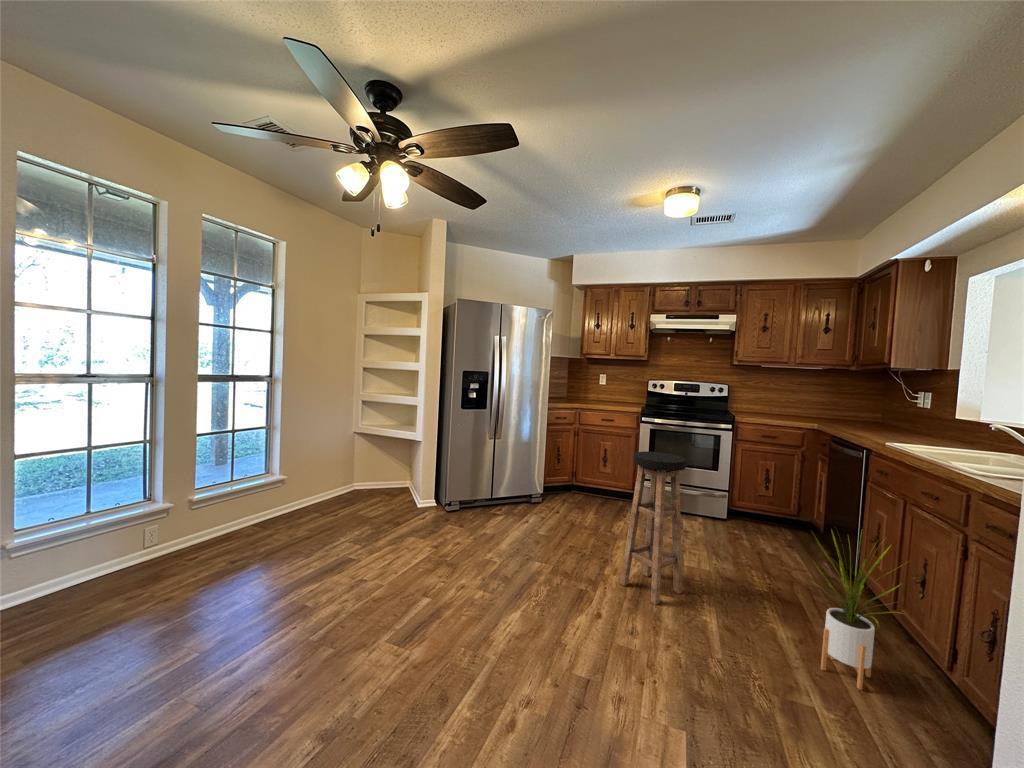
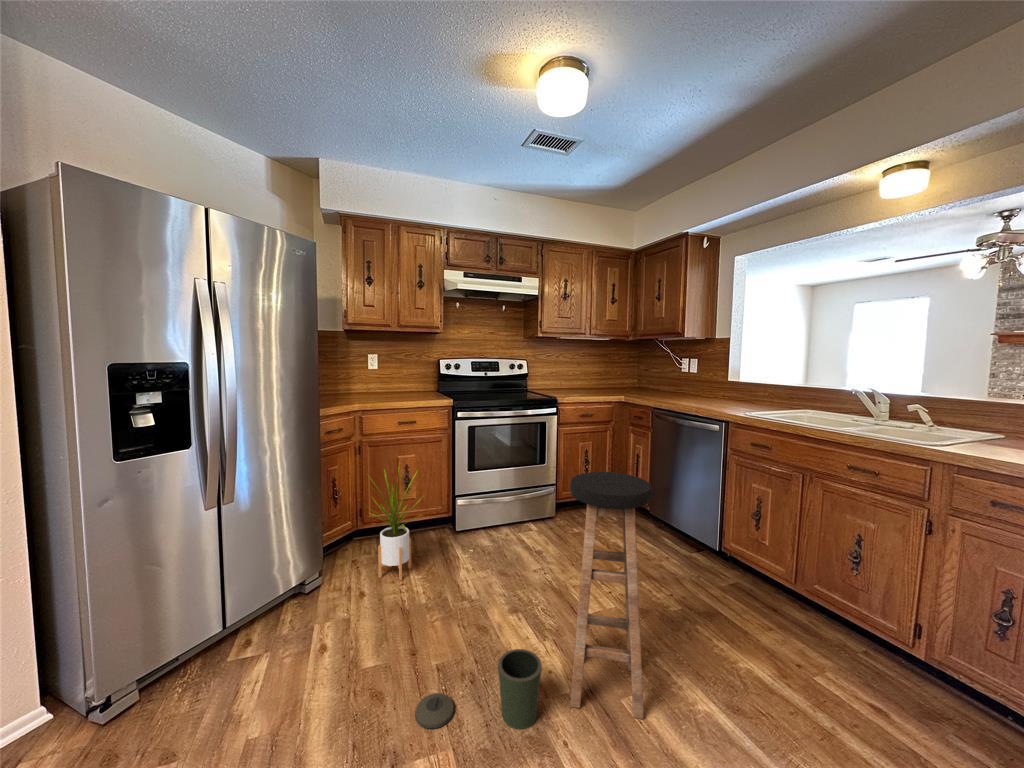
house plant: present [814,530,901,690] -> present [368,469,422,580]
trash can: none [544,540,605,579] -> present [415,649,542,729]

